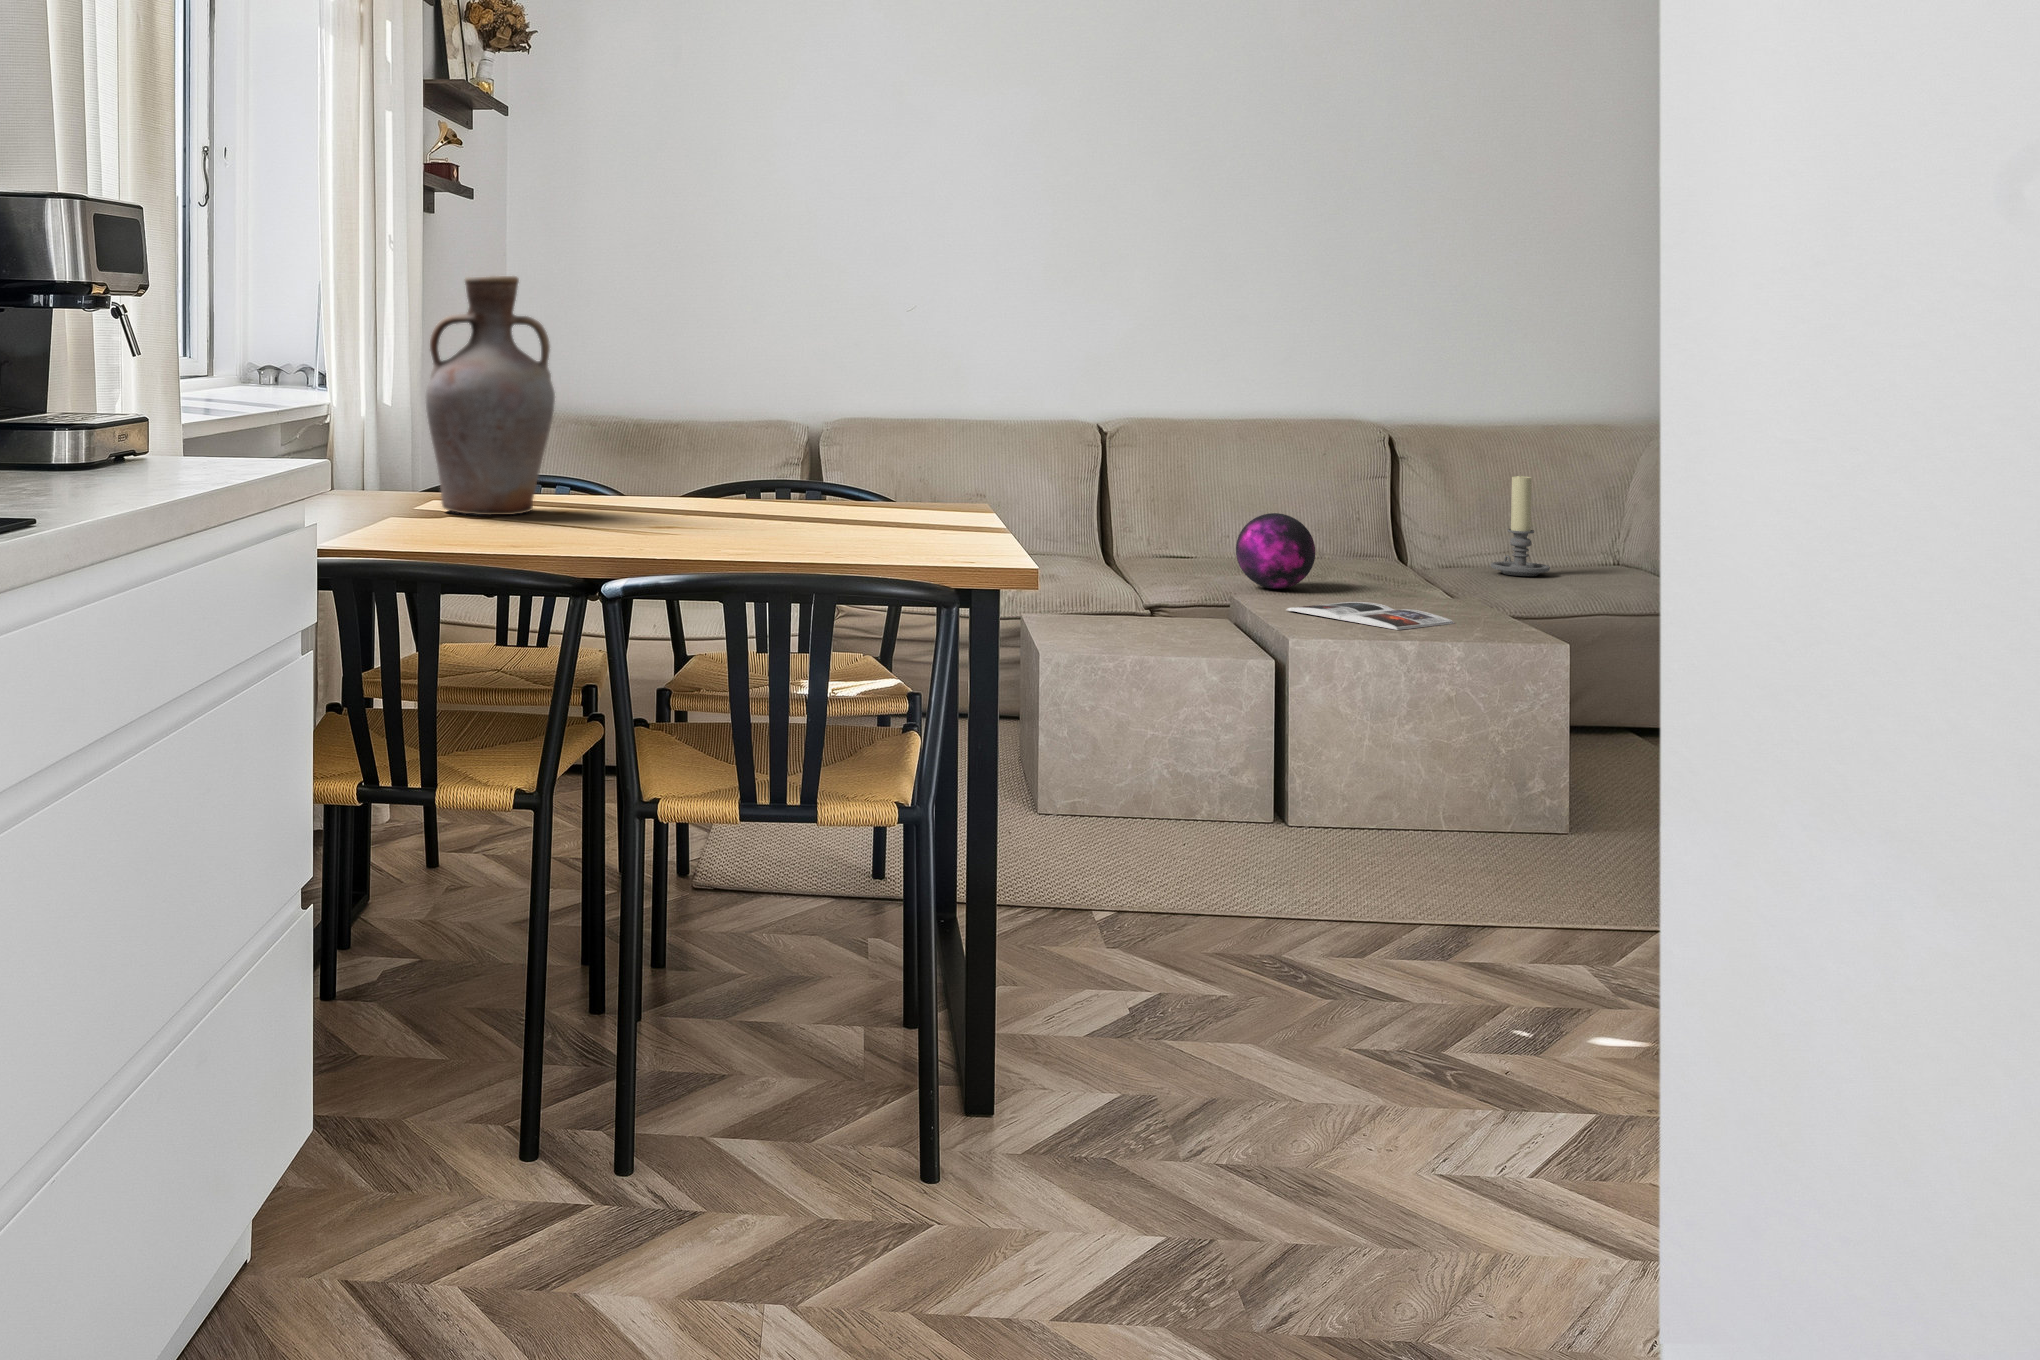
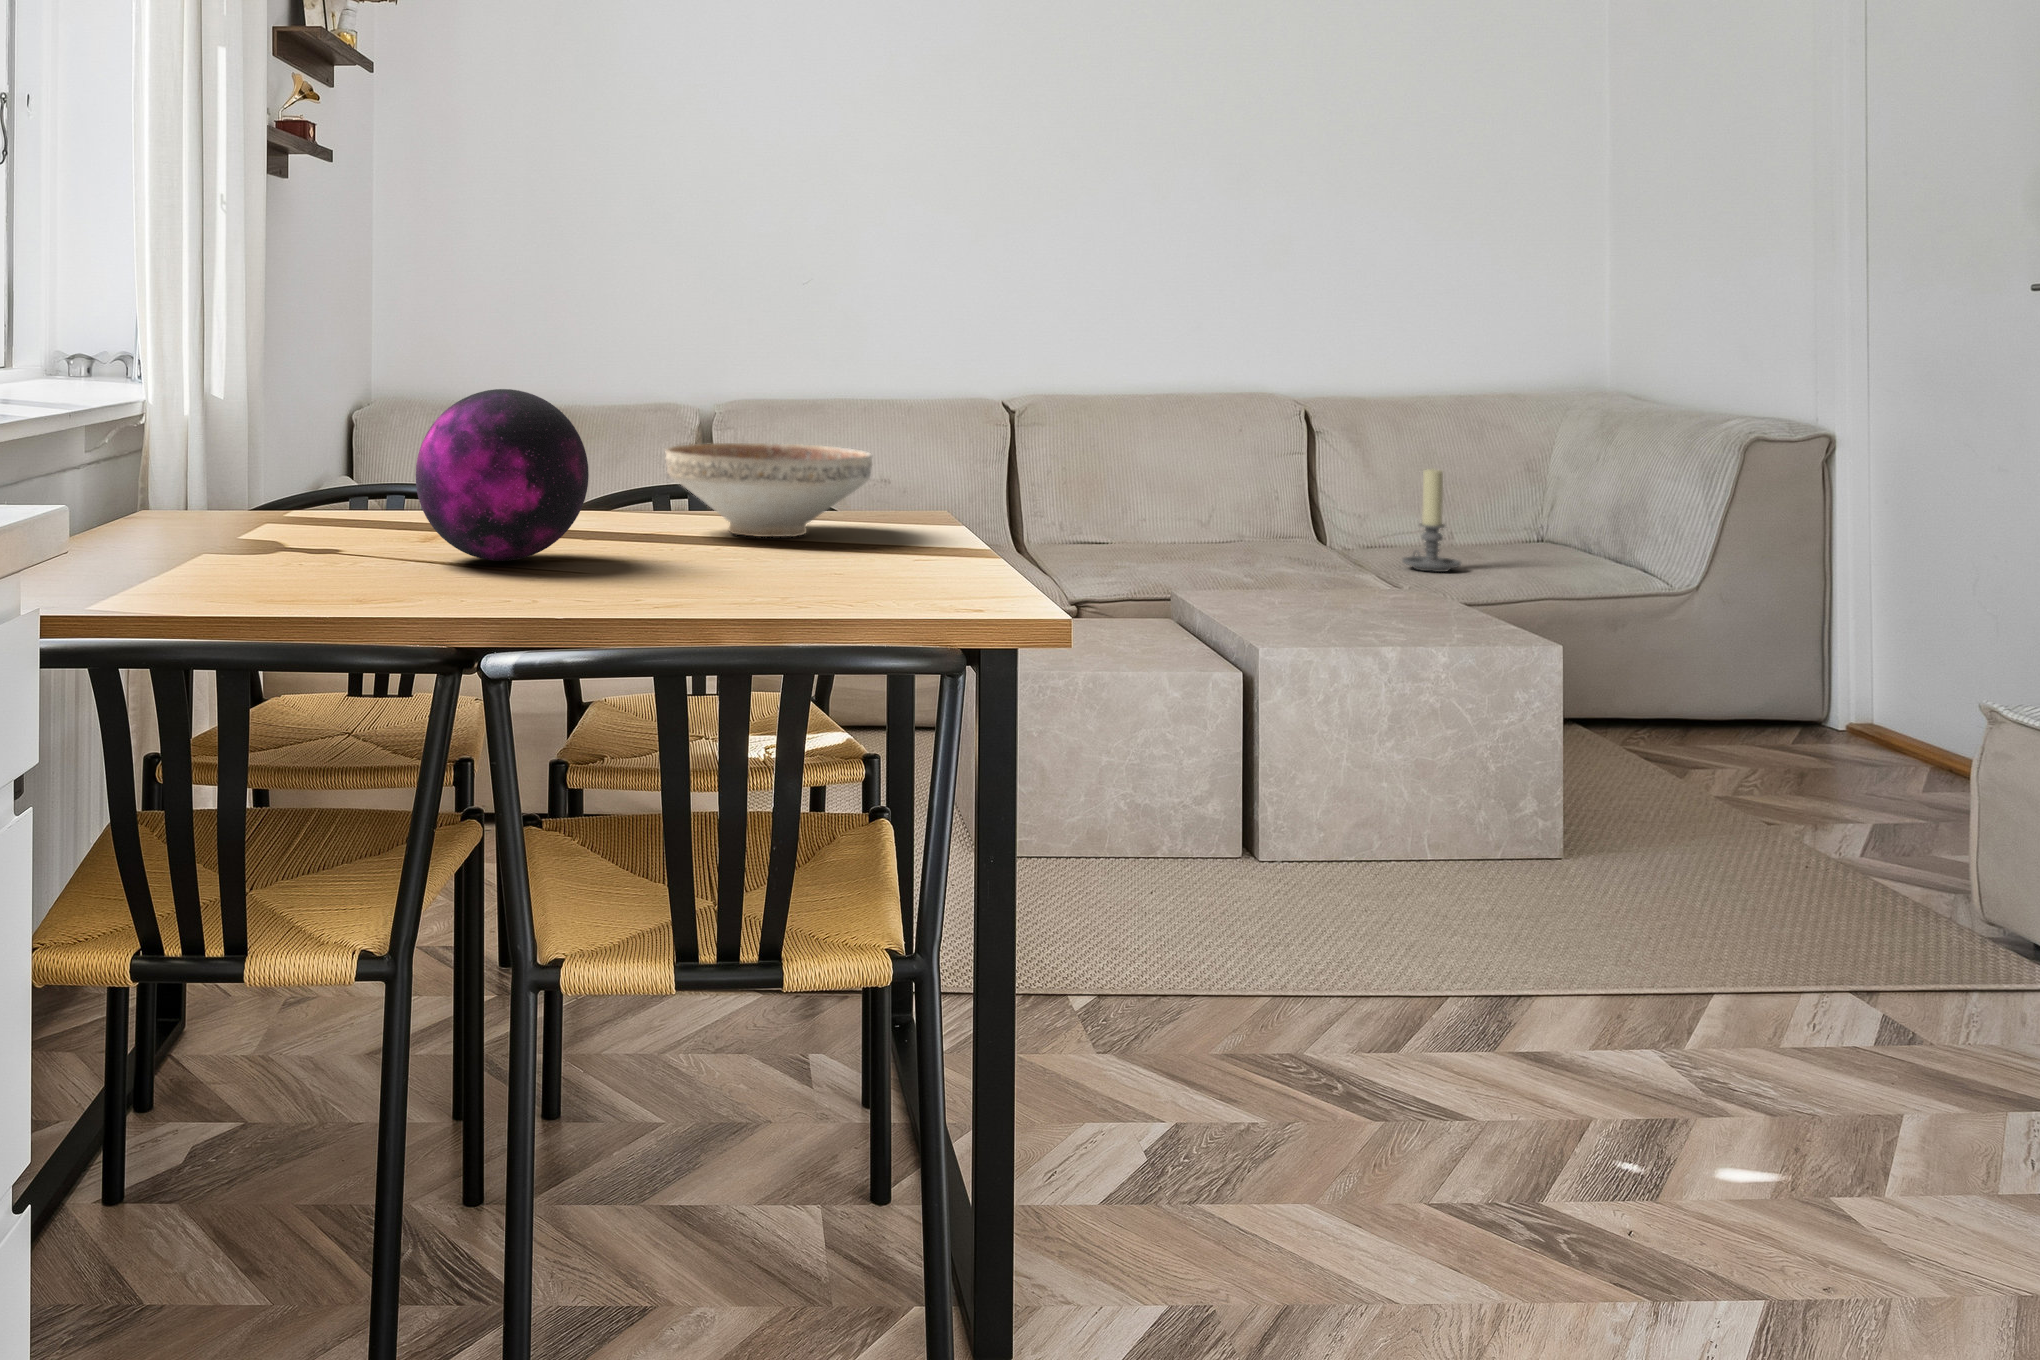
vase: present [426,276,555,515] -> none [248,230,419,541]
decorative bowl: none [747,443,913,517] -> present [665,443,872,537]
decorative orb: present [1236,513,1315,589] -> present [416,389,589,561]
magazine: present [1286,602,1454,630] -> none [1225,606,1405,639]

